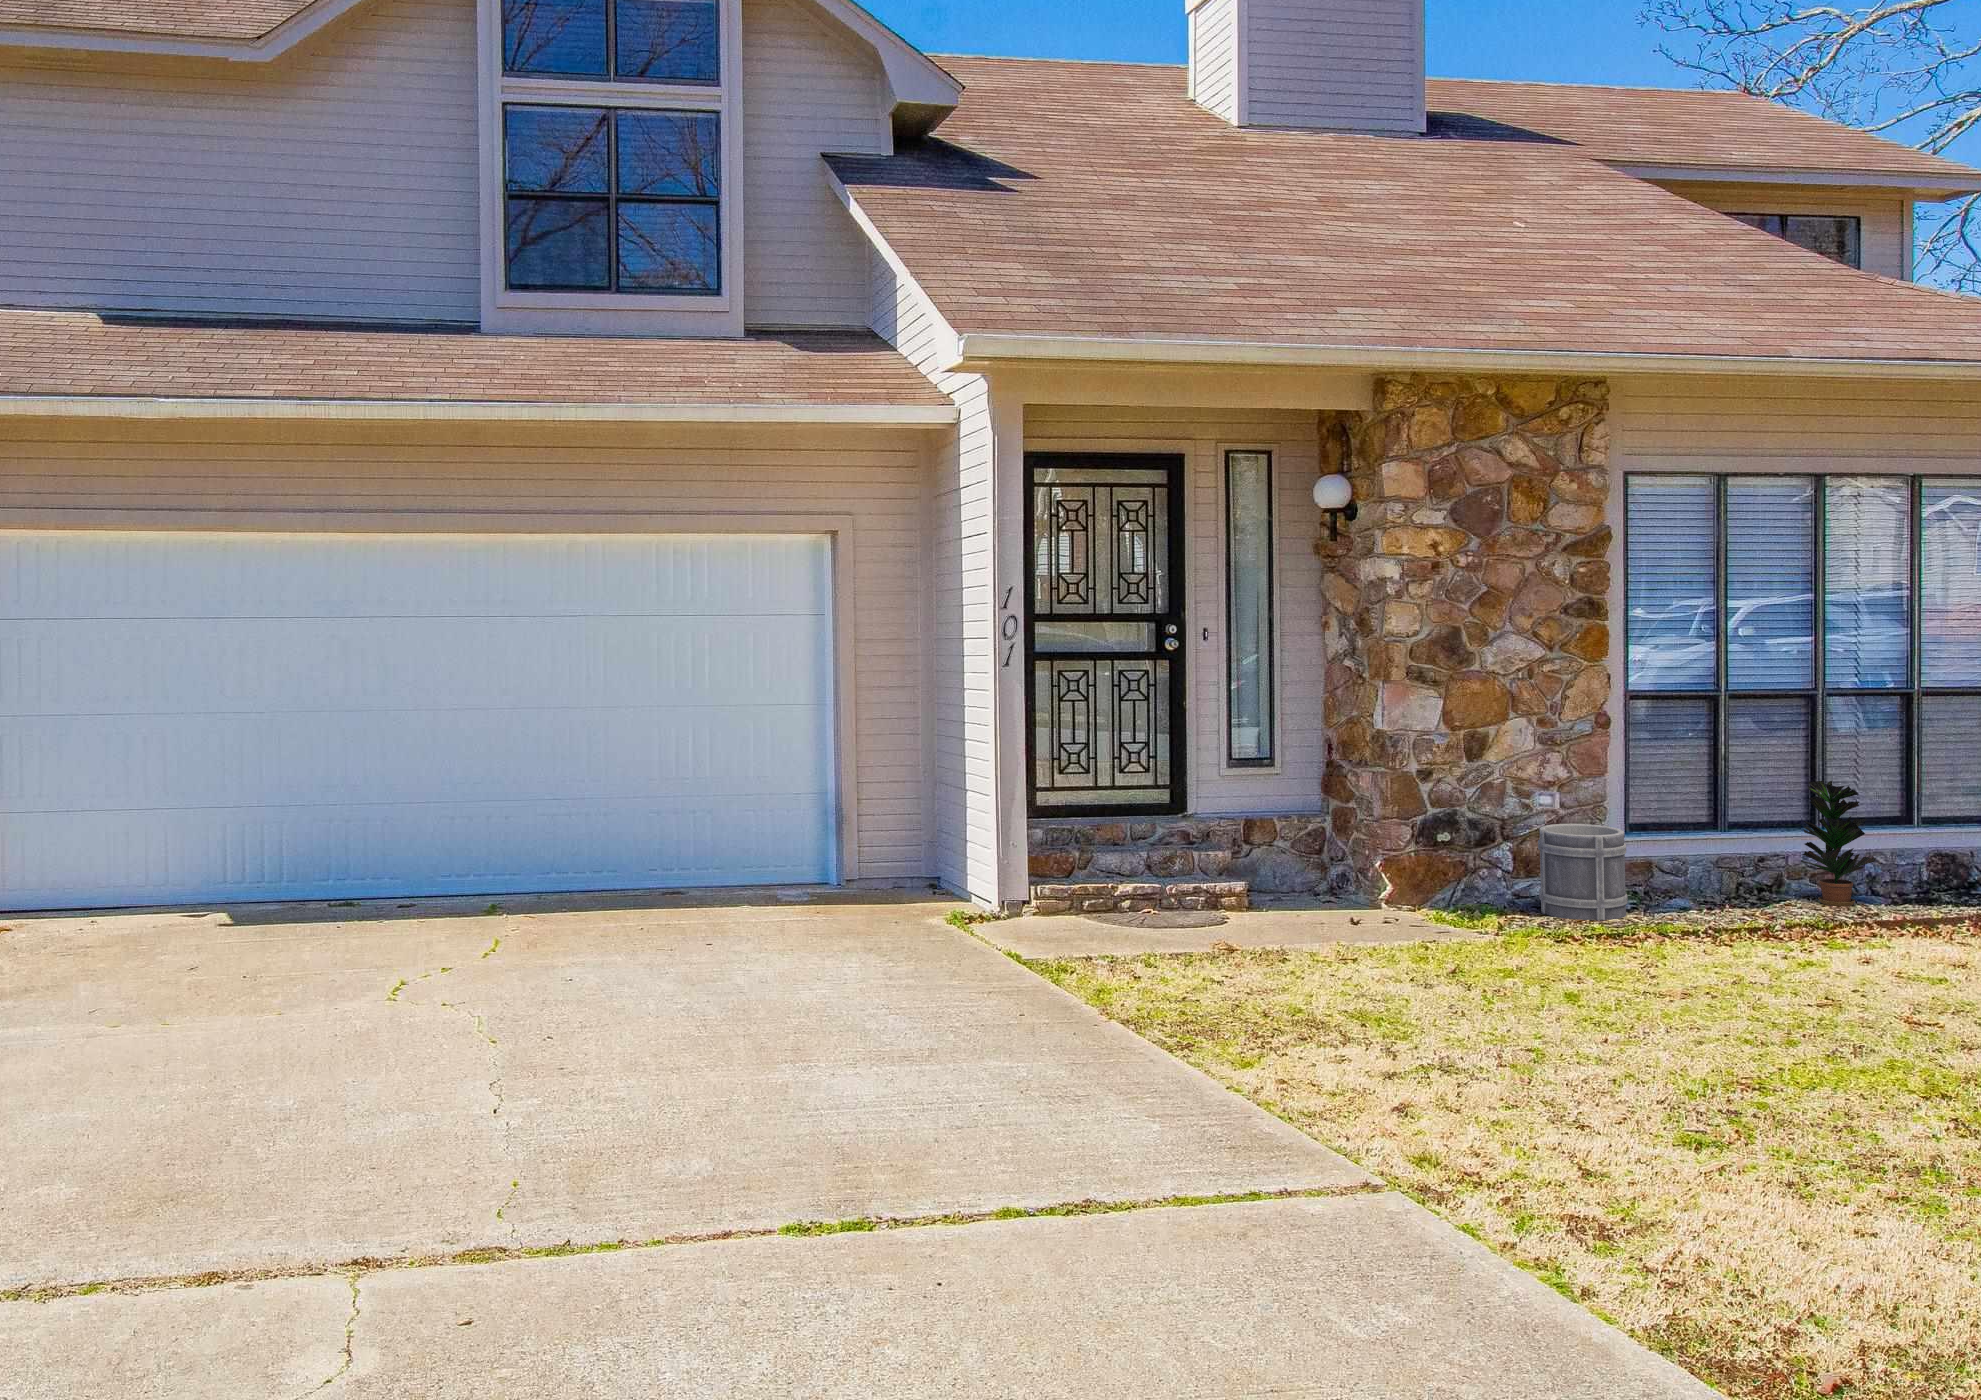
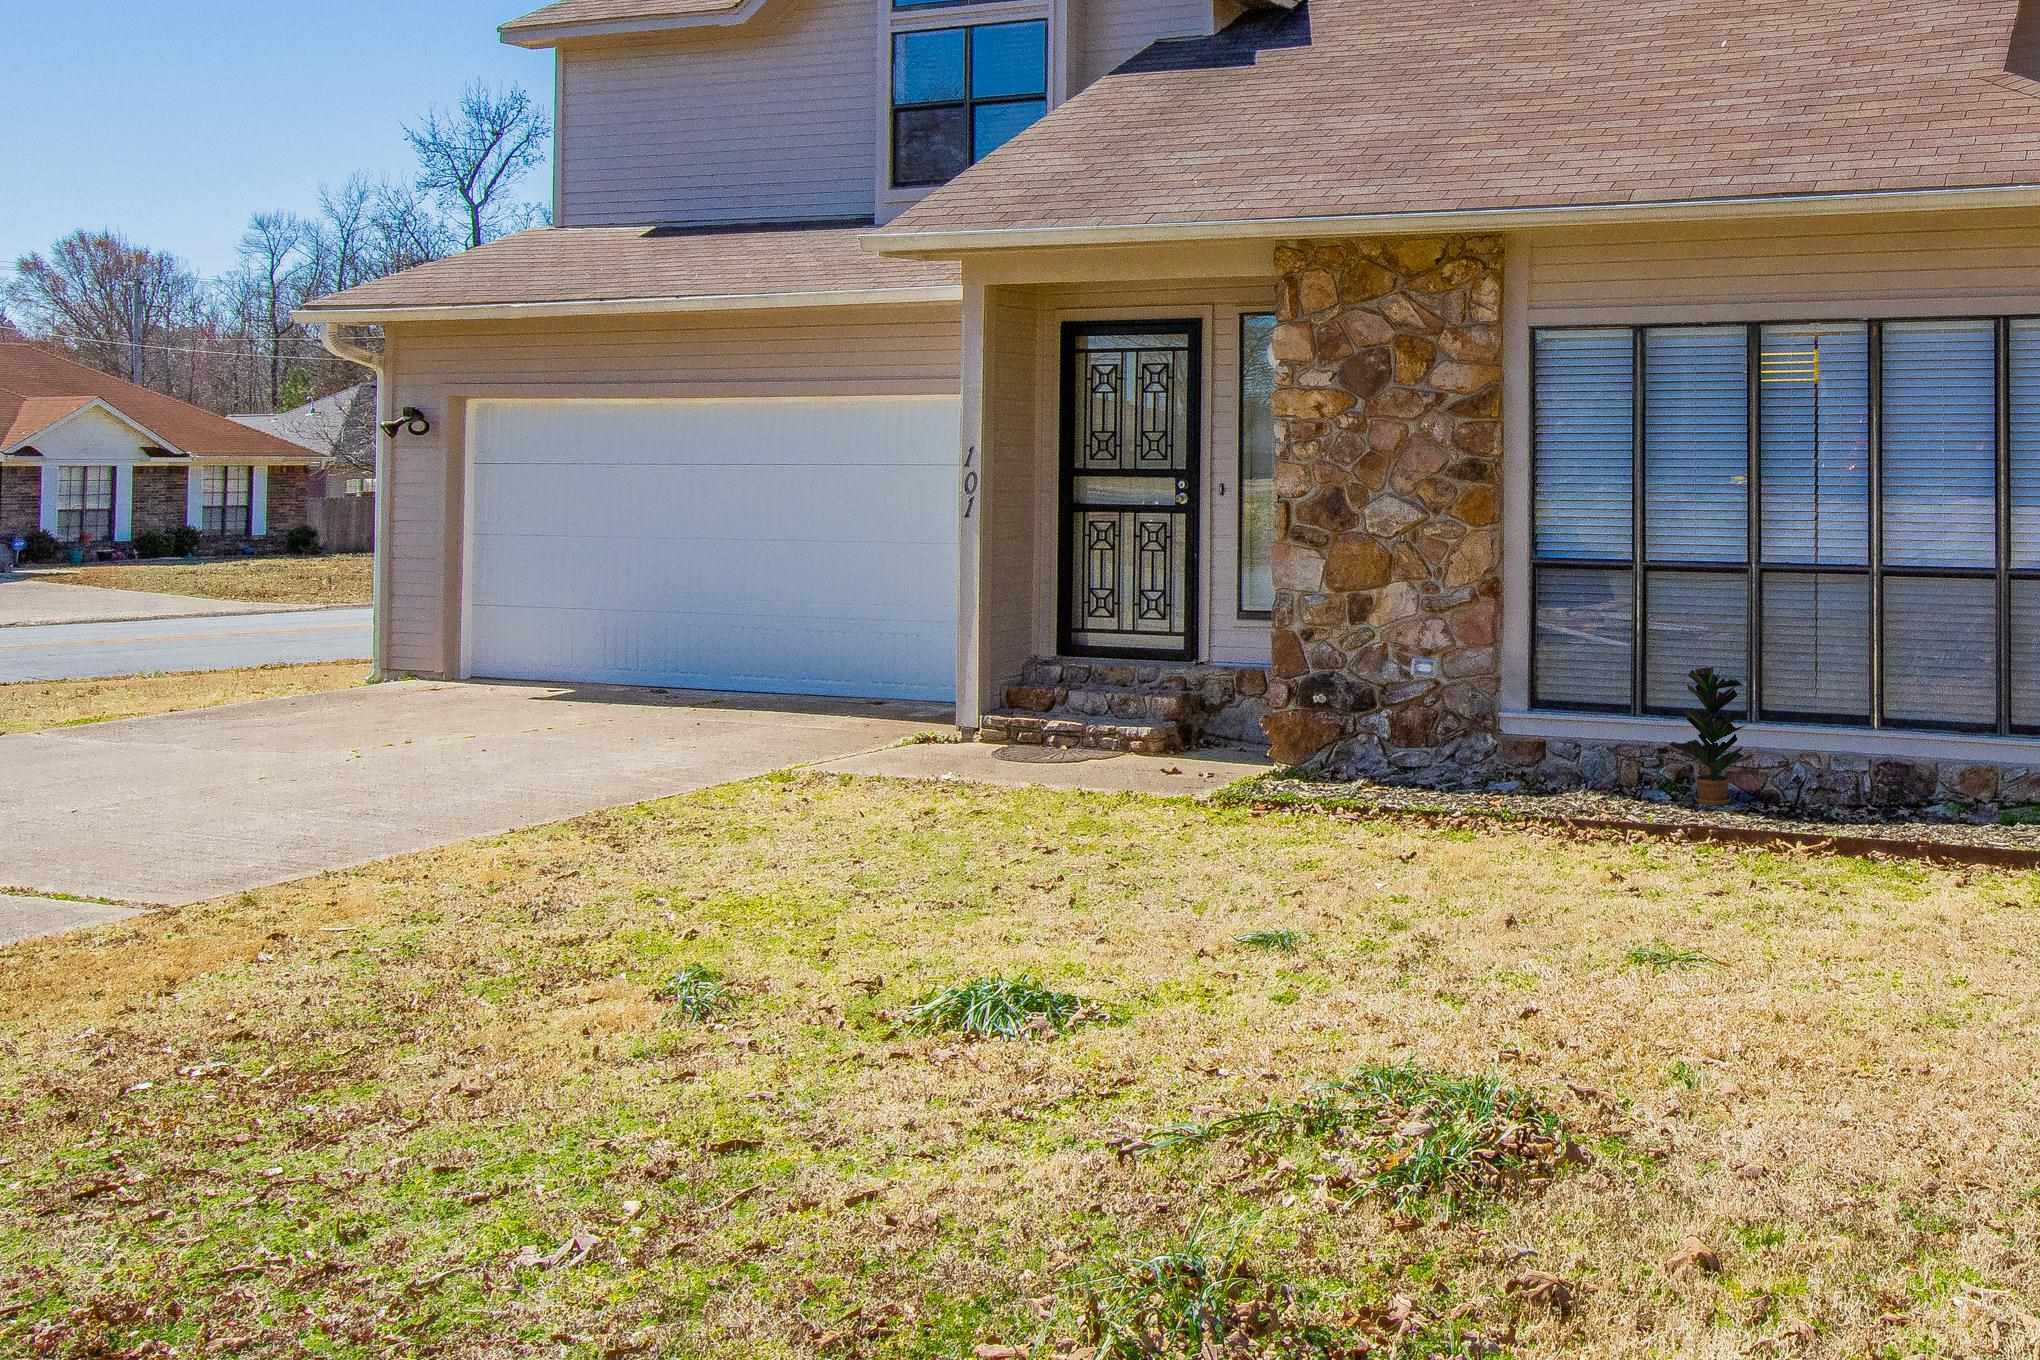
bucket: present [1538,824,1628,921] -> none [1384,692,1471,792]

